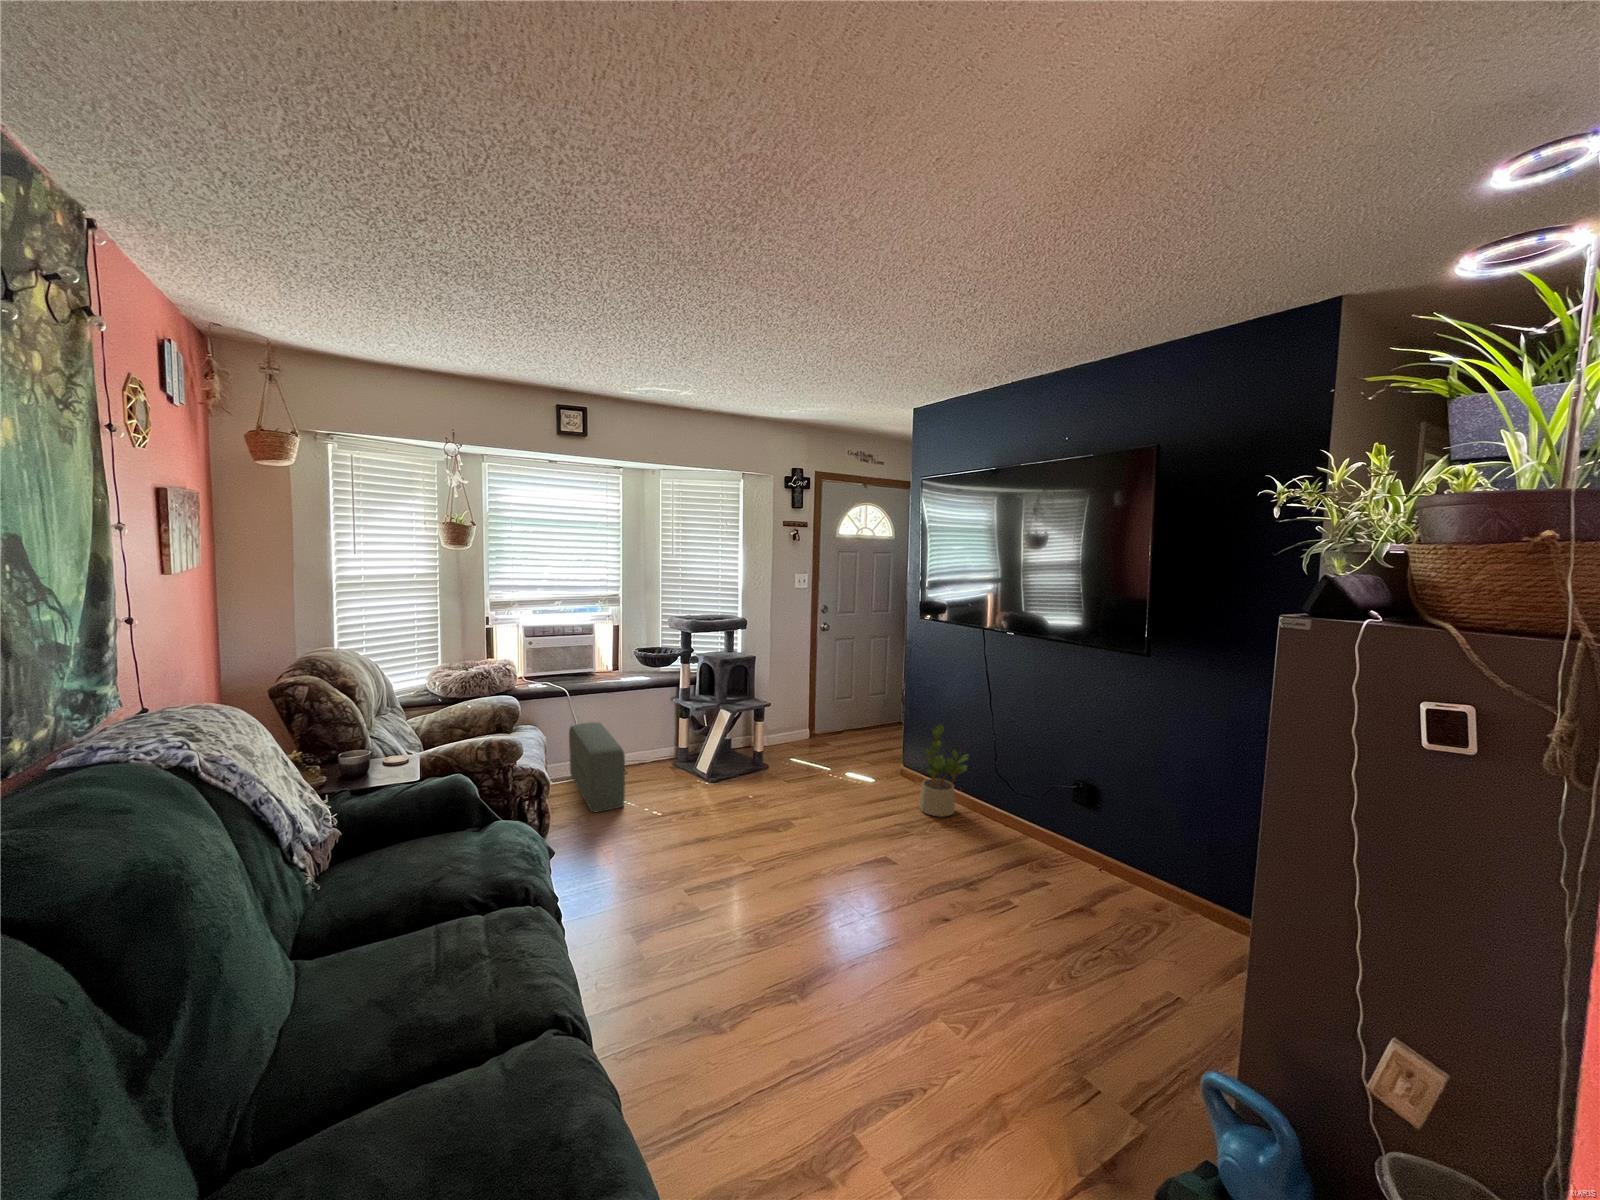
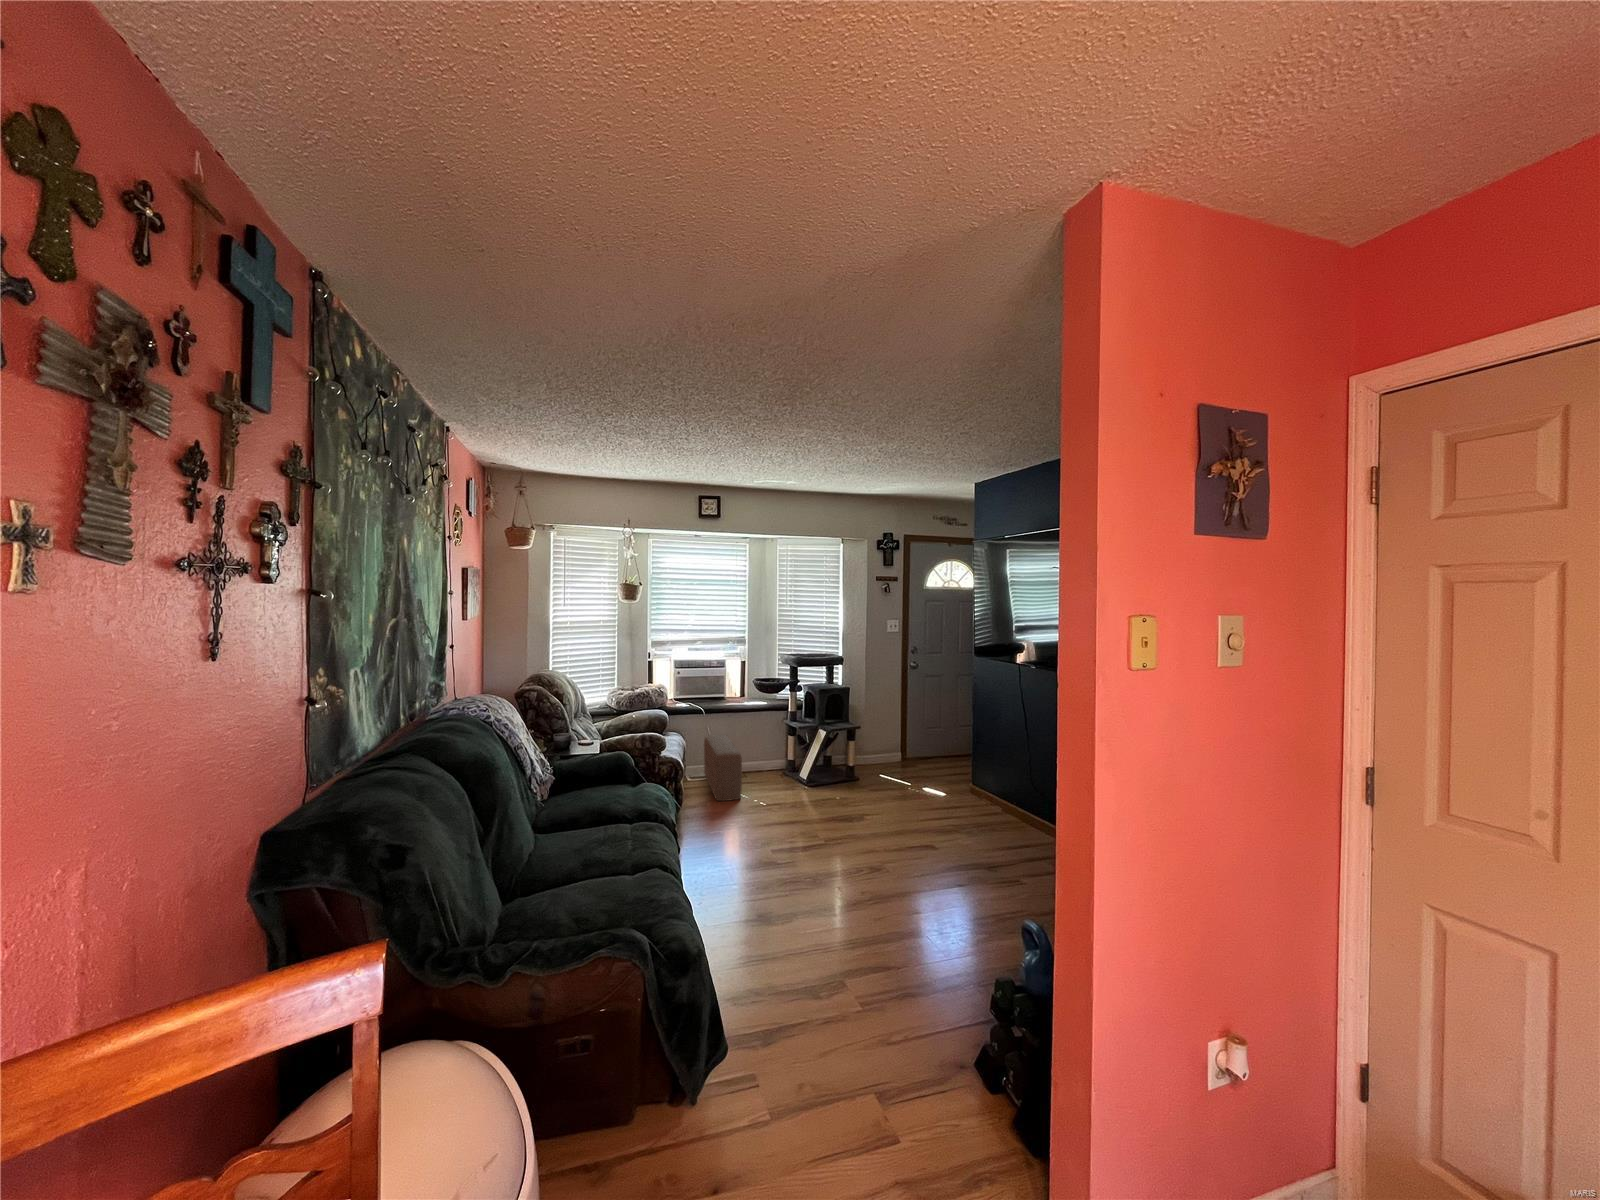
potted plant: present [919,724,968,816] -> none [982,744,1024,824]

